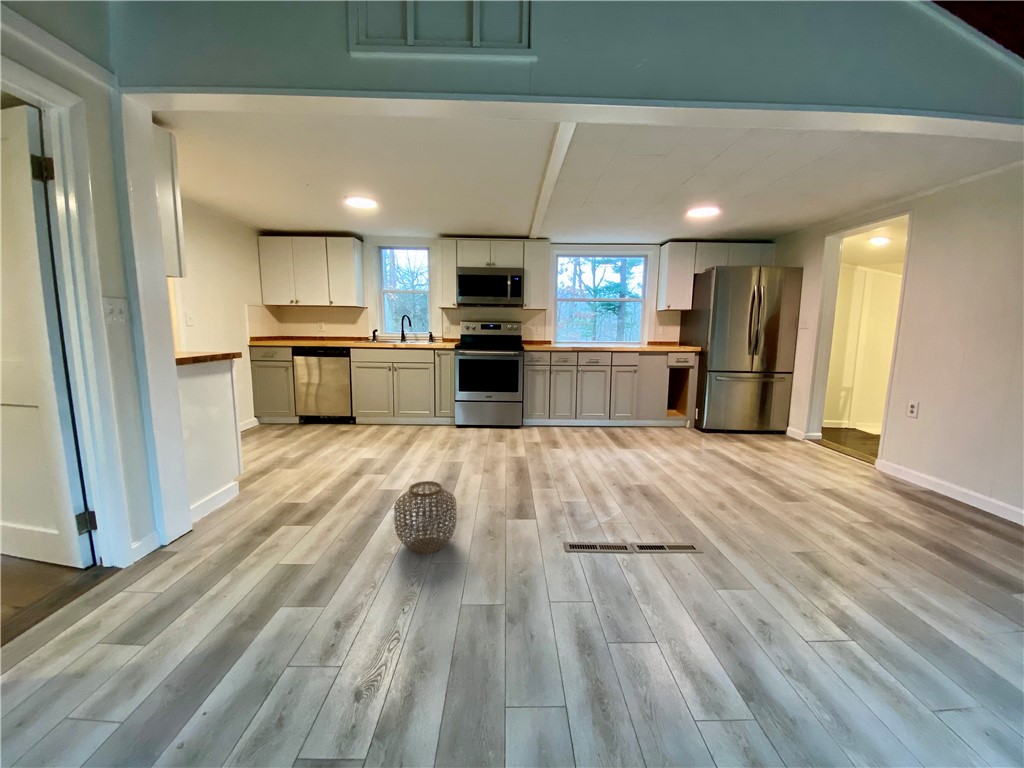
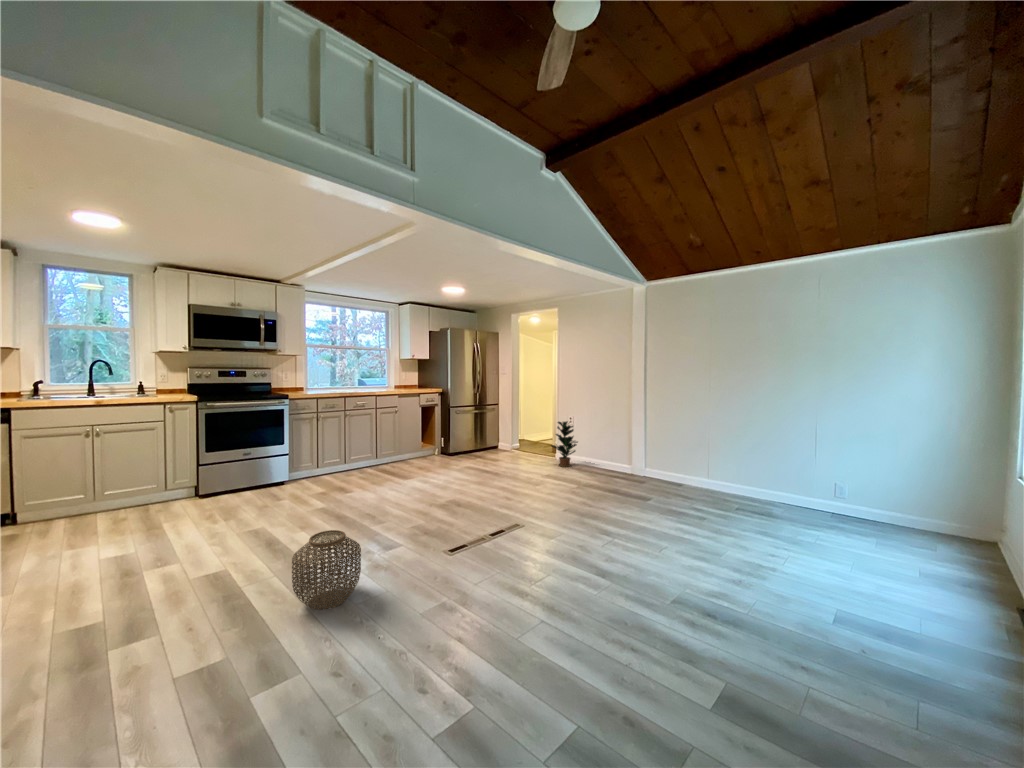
potted plant: none [856,411,918,489] -> present [551,421,578,467]

